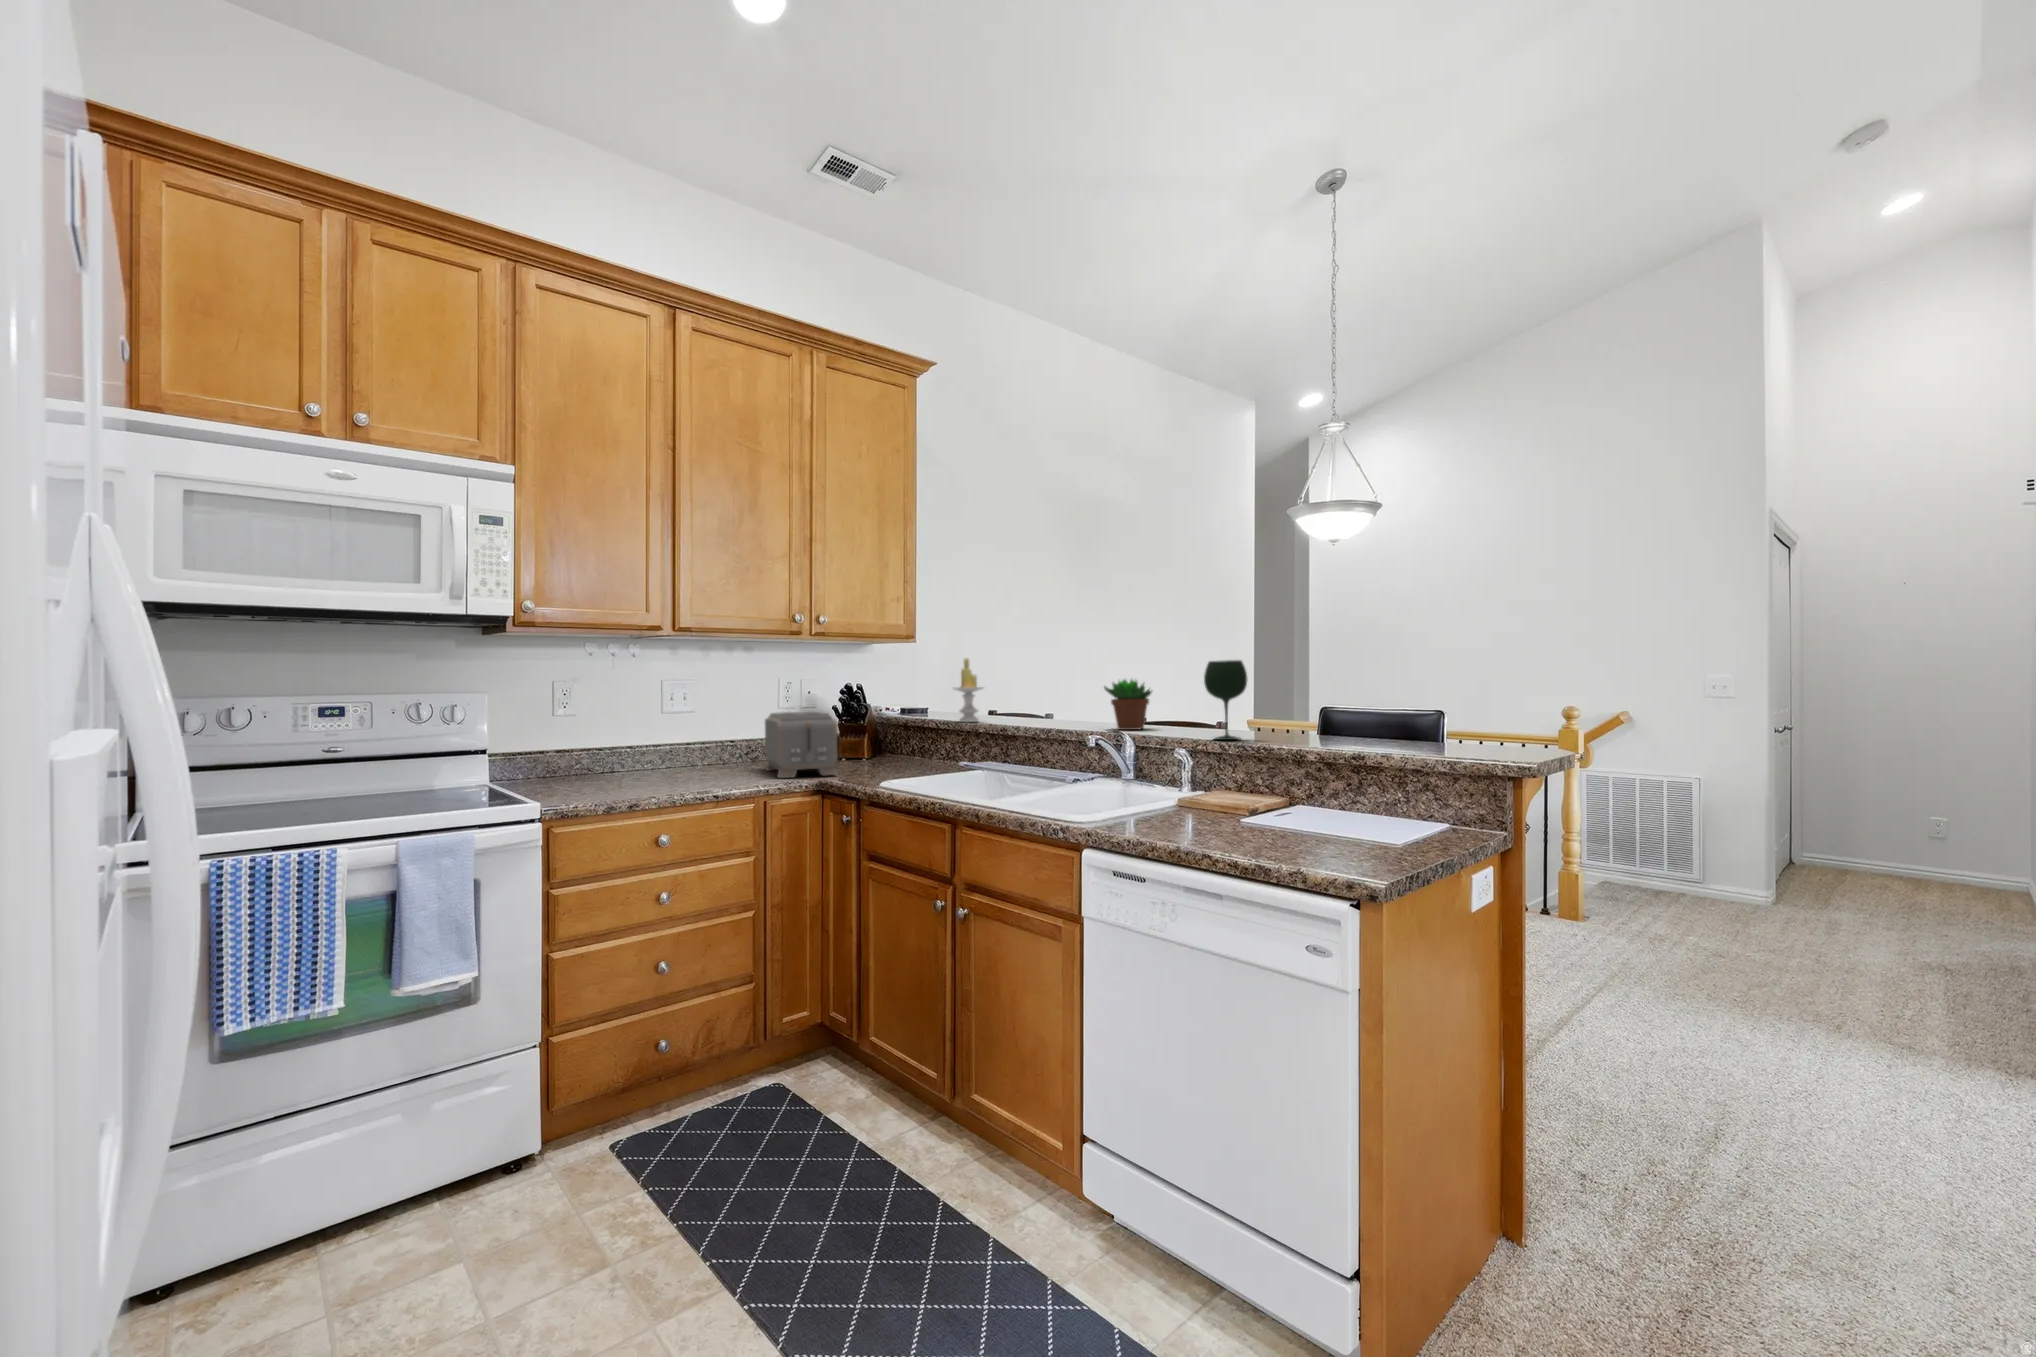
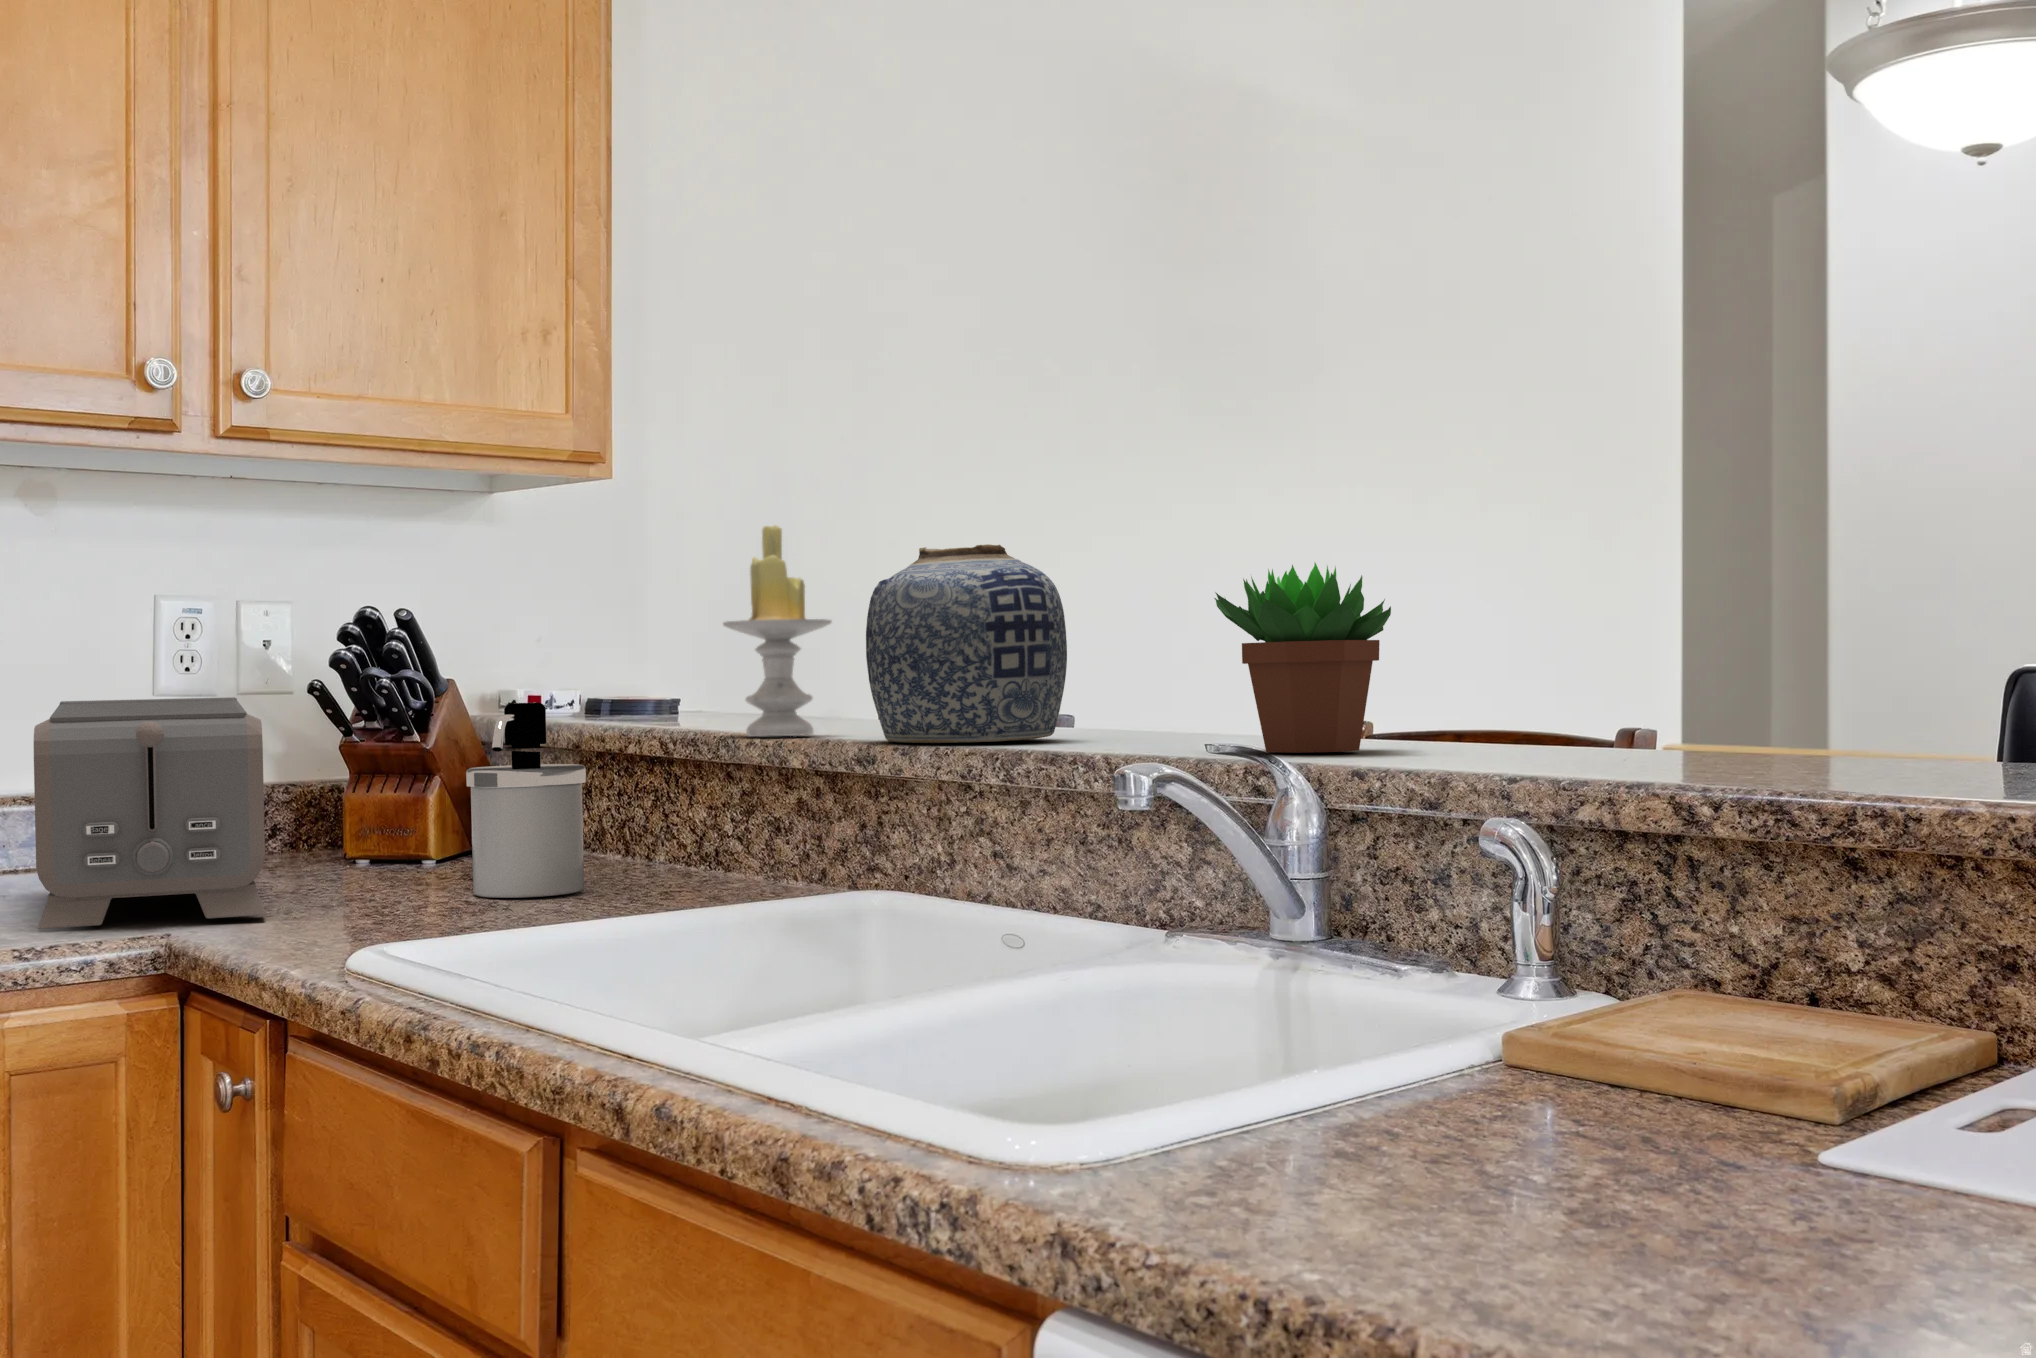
wine glass: present [1204,660,1247,740] -> none [1601,453,1781,781]
vase: none [999,667,1058,725] -> present [866,544,1067,743]
soap dispenser: none [884,713,918,770] -> present [466,703,586,898]

